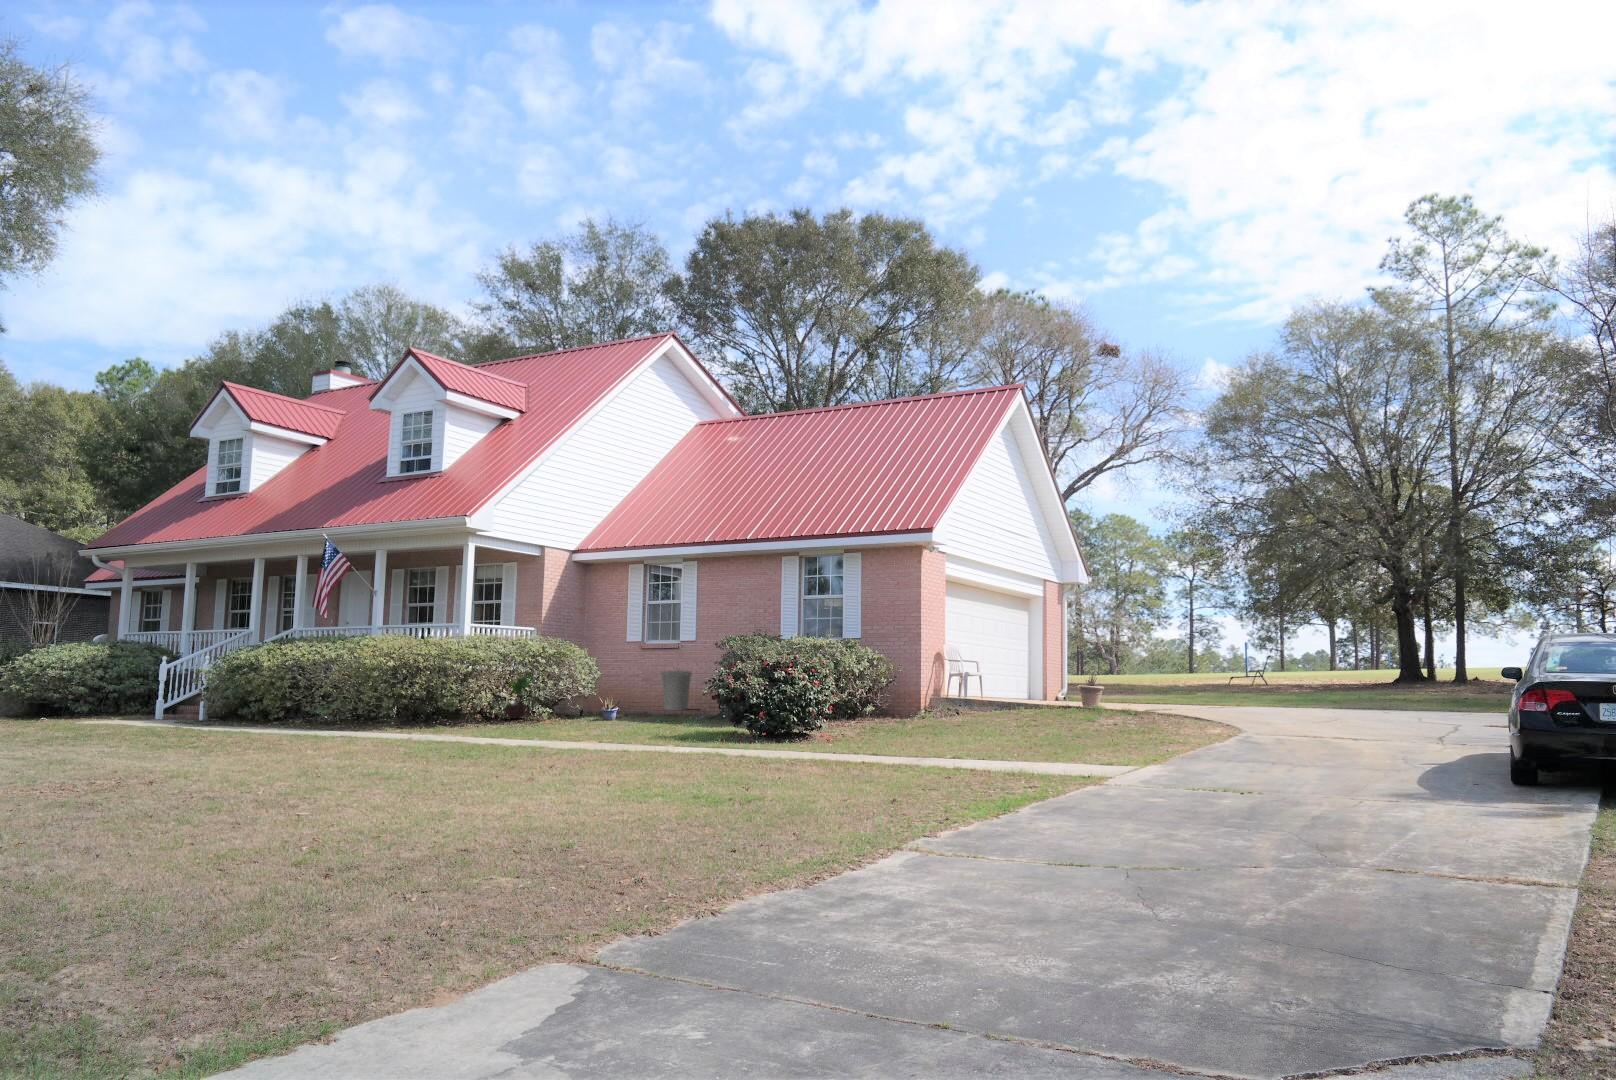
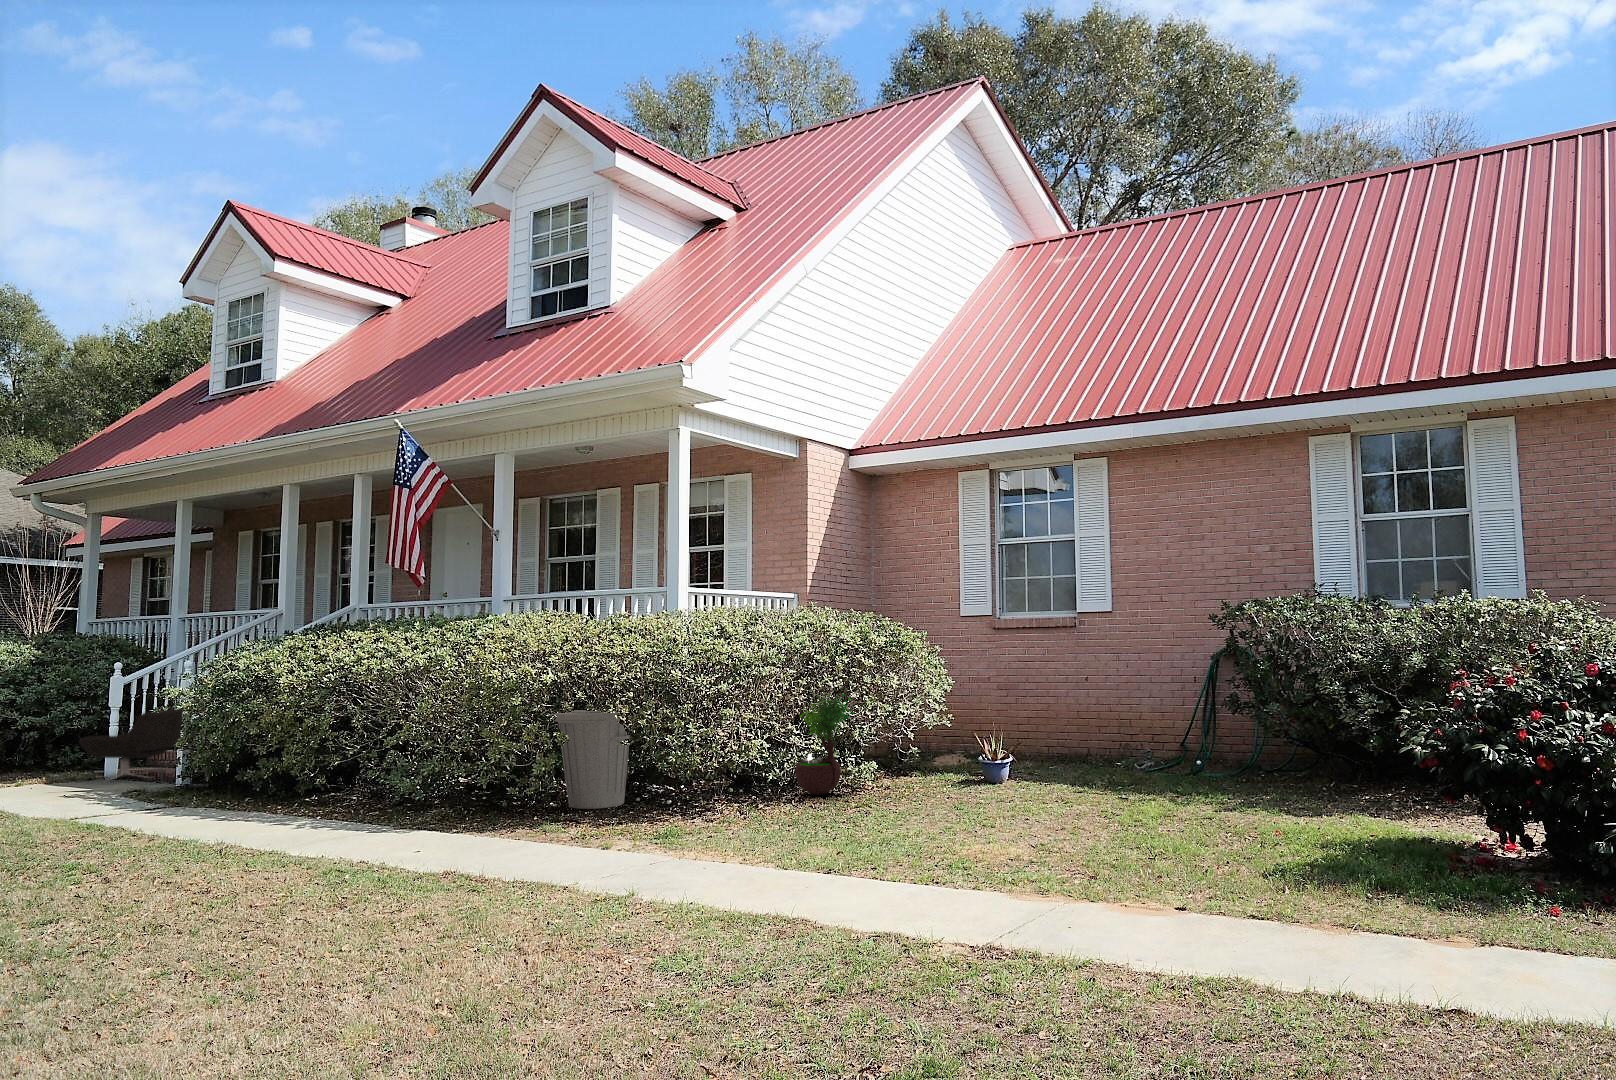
trash can: present [661,670,692,710] -> present [554,710,630,809]
lounge chair: none [154,680,207,716] -> present [79,709,183,781]

